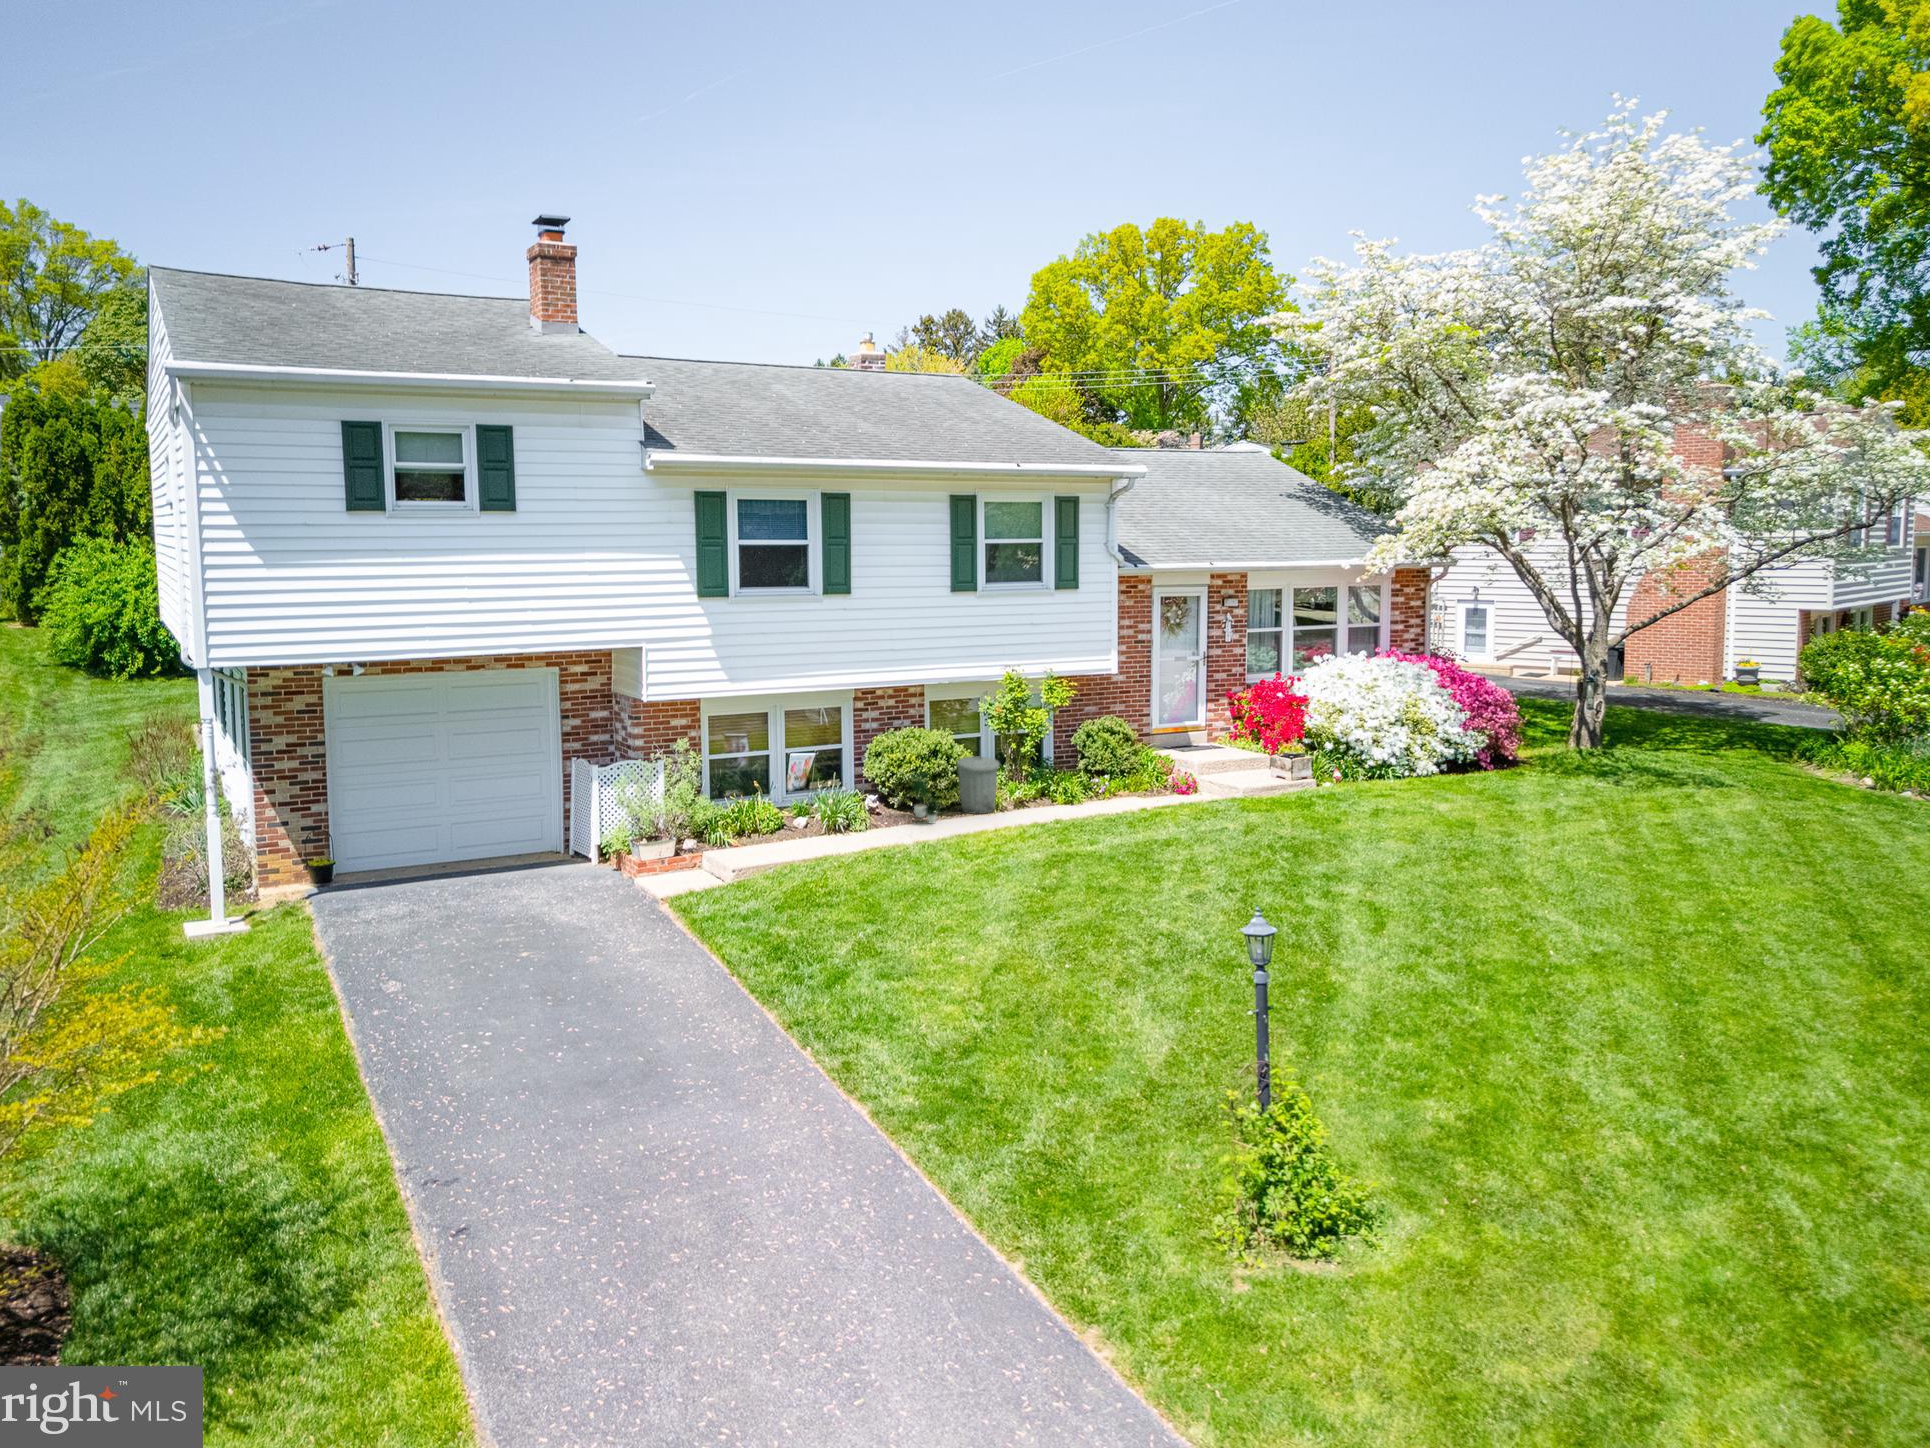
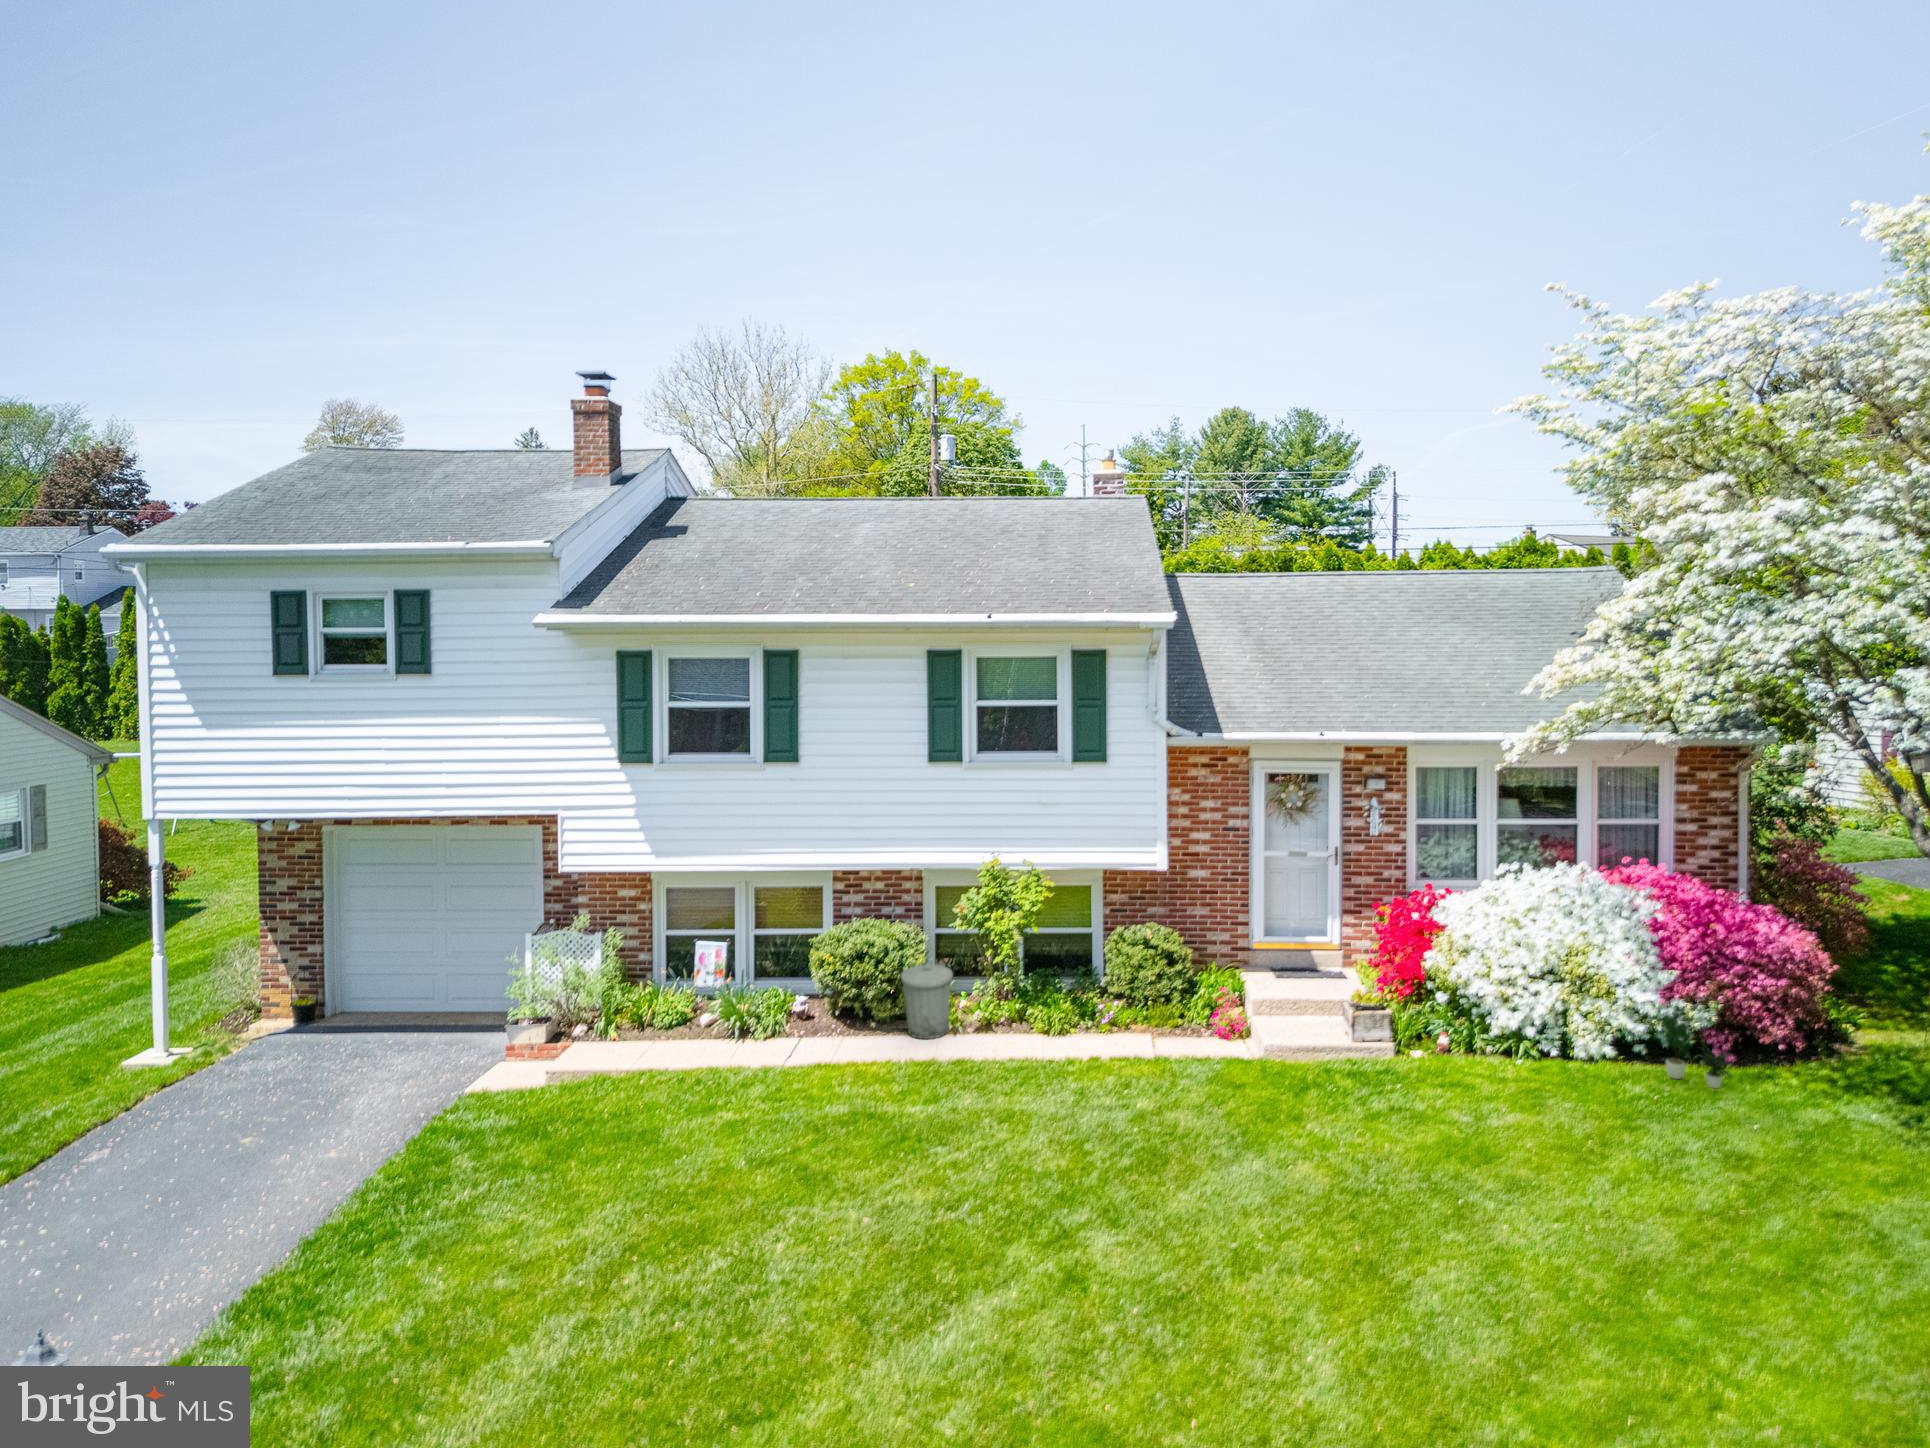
potted plant: present [910,771,938,824] -> present [1660,1010,1729,1088]

